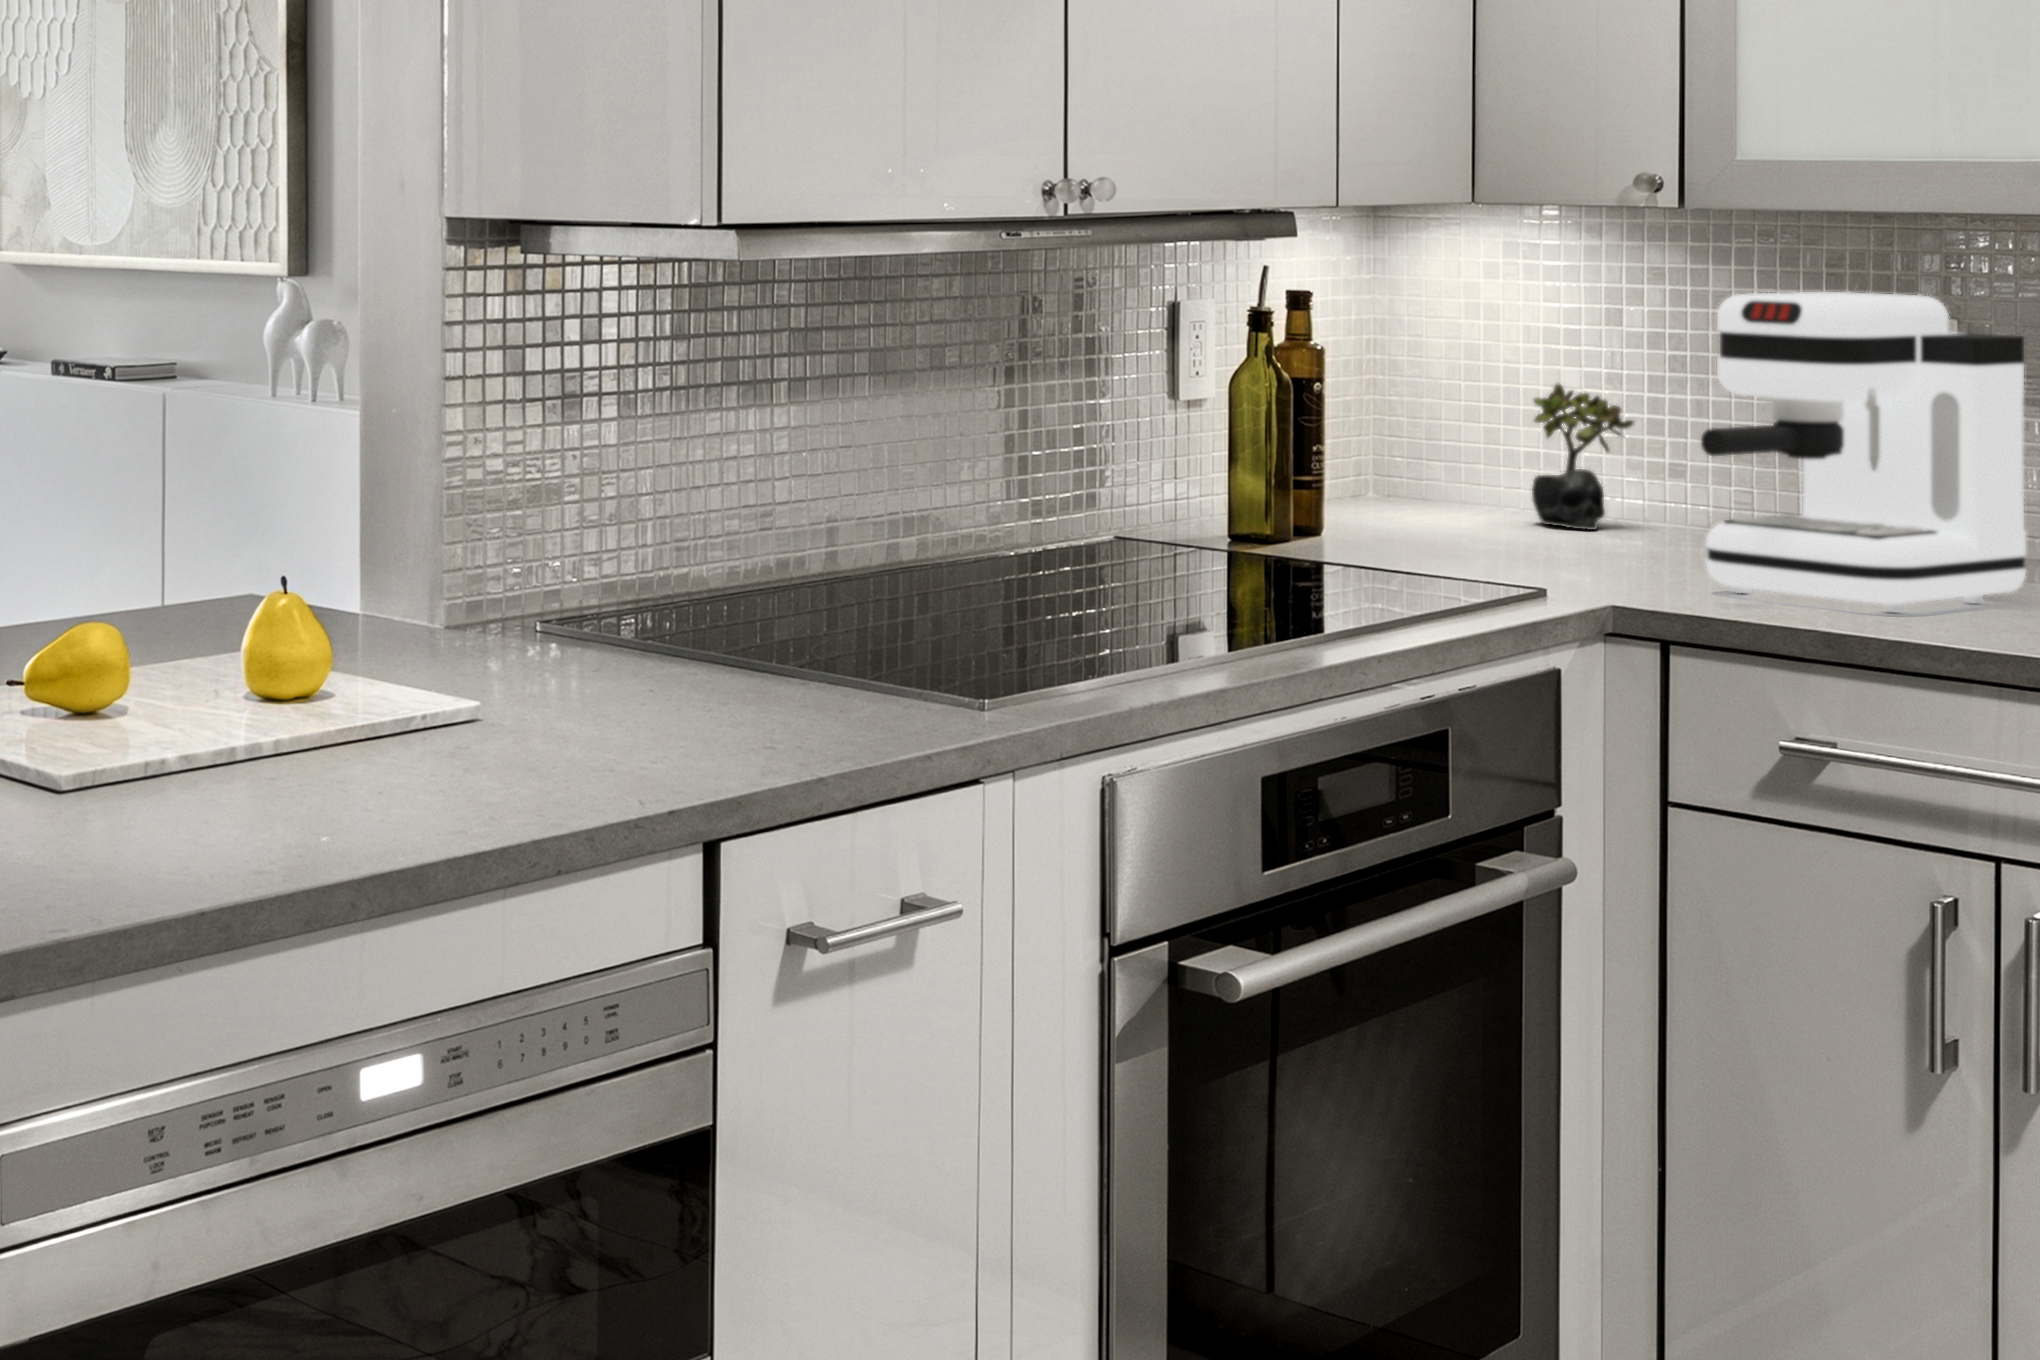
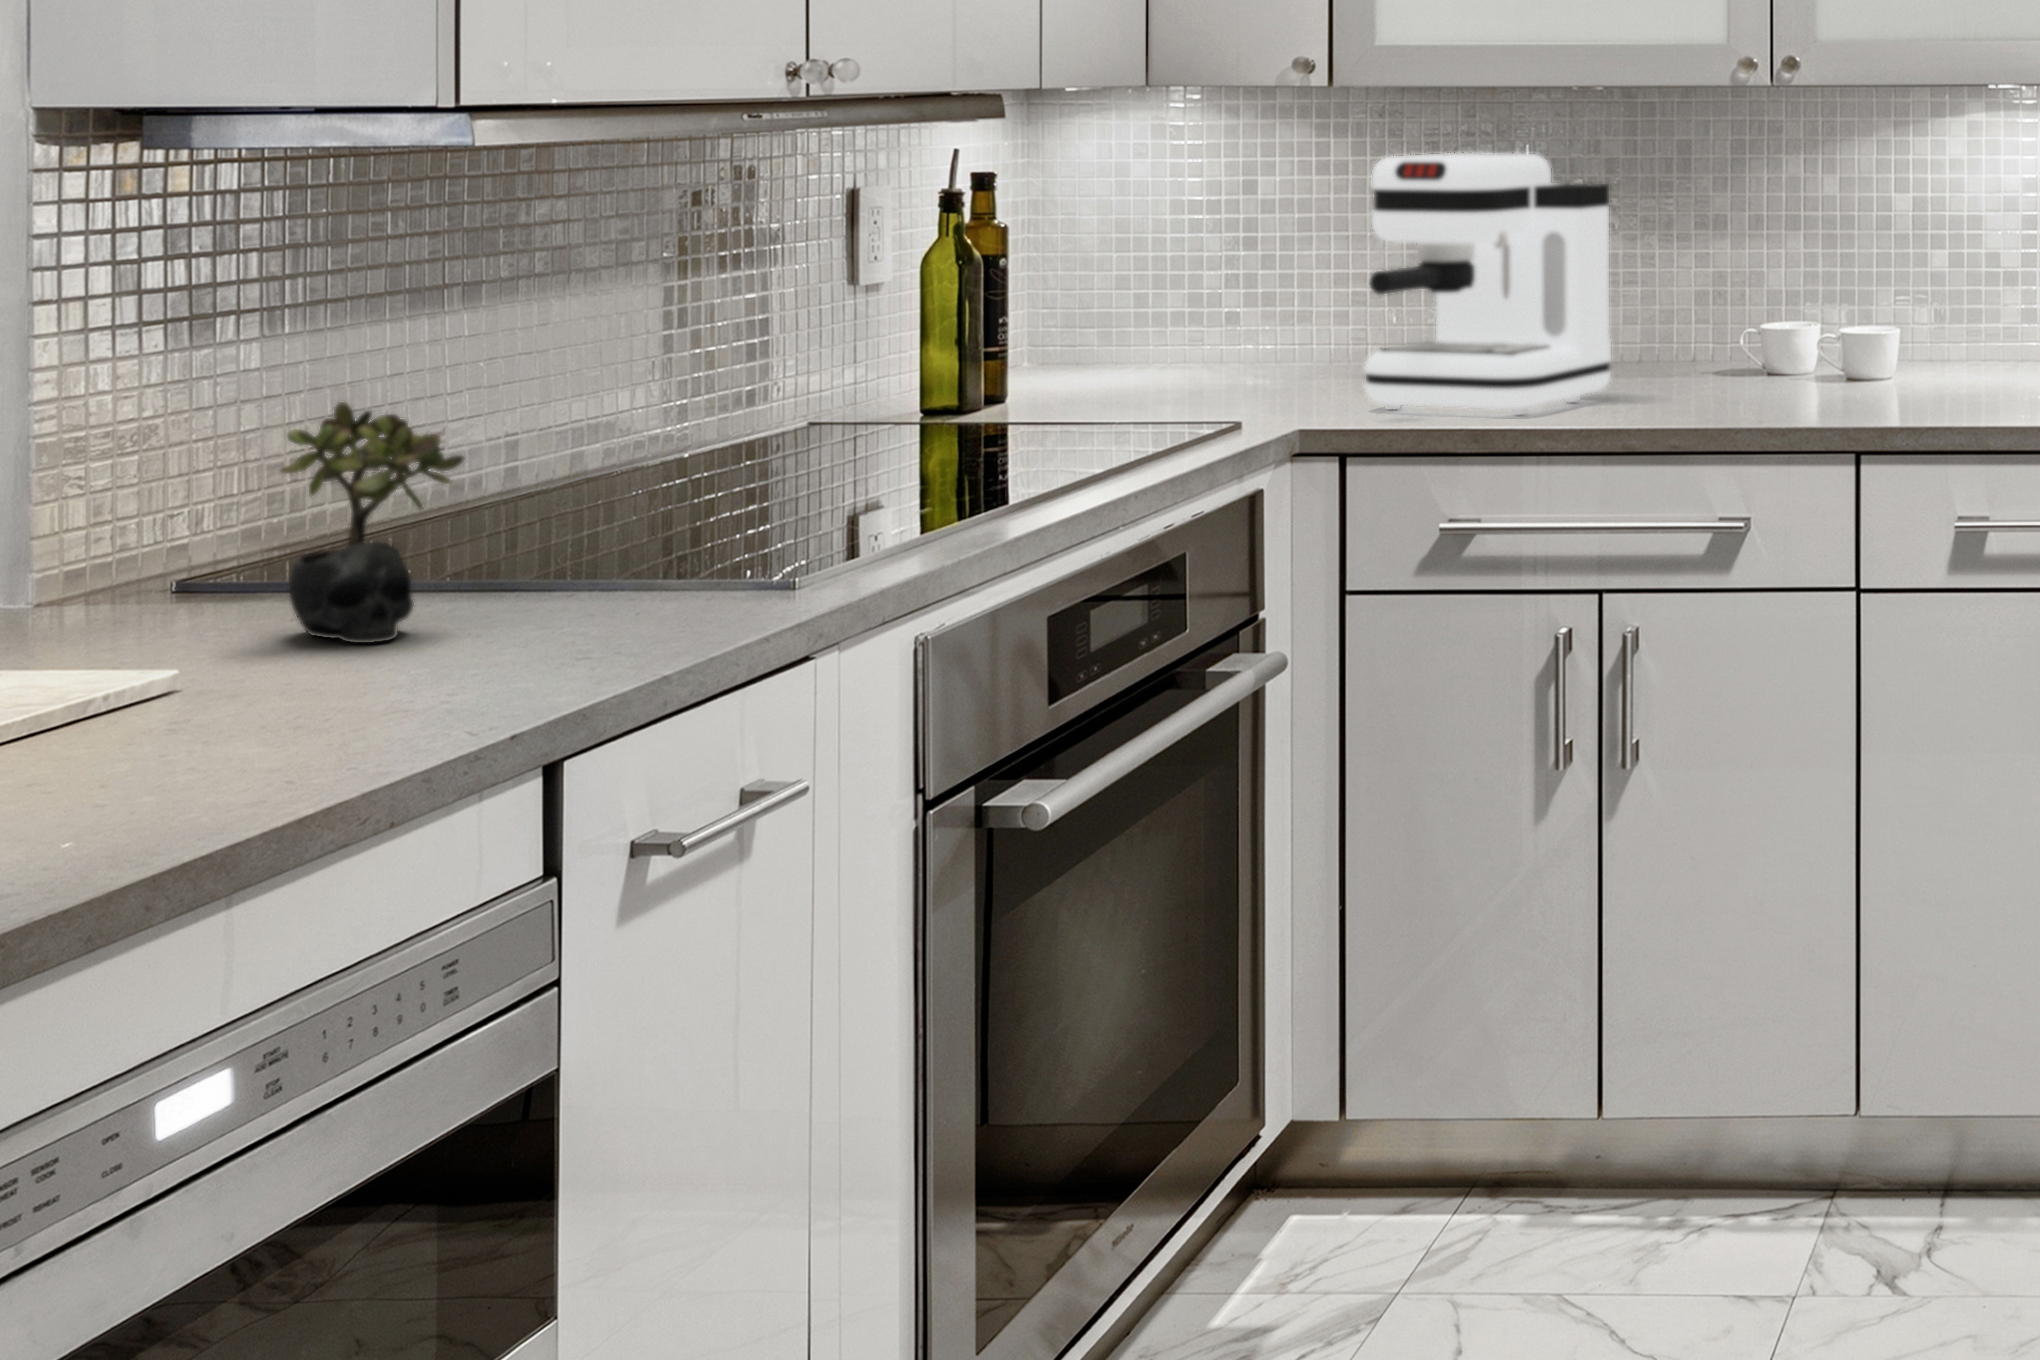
succulent plant: present [1532,384,1634,530] -> present [281,402,464,643]

